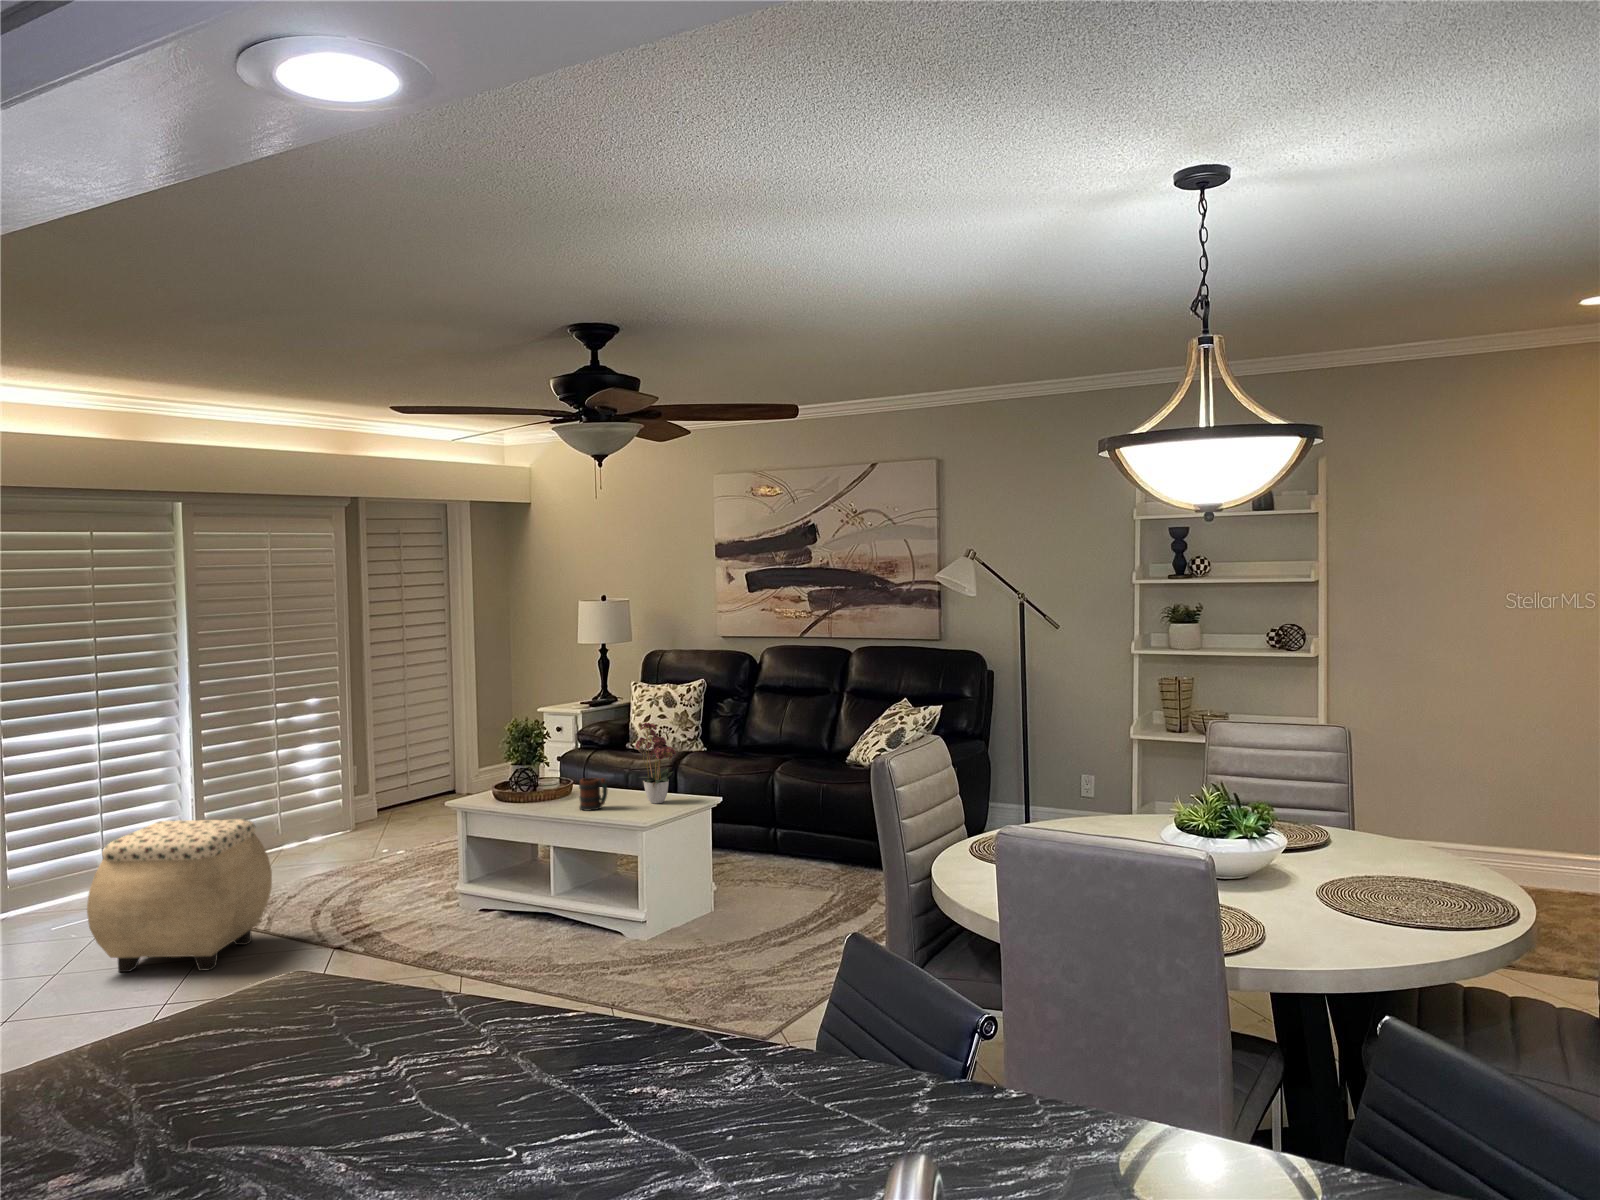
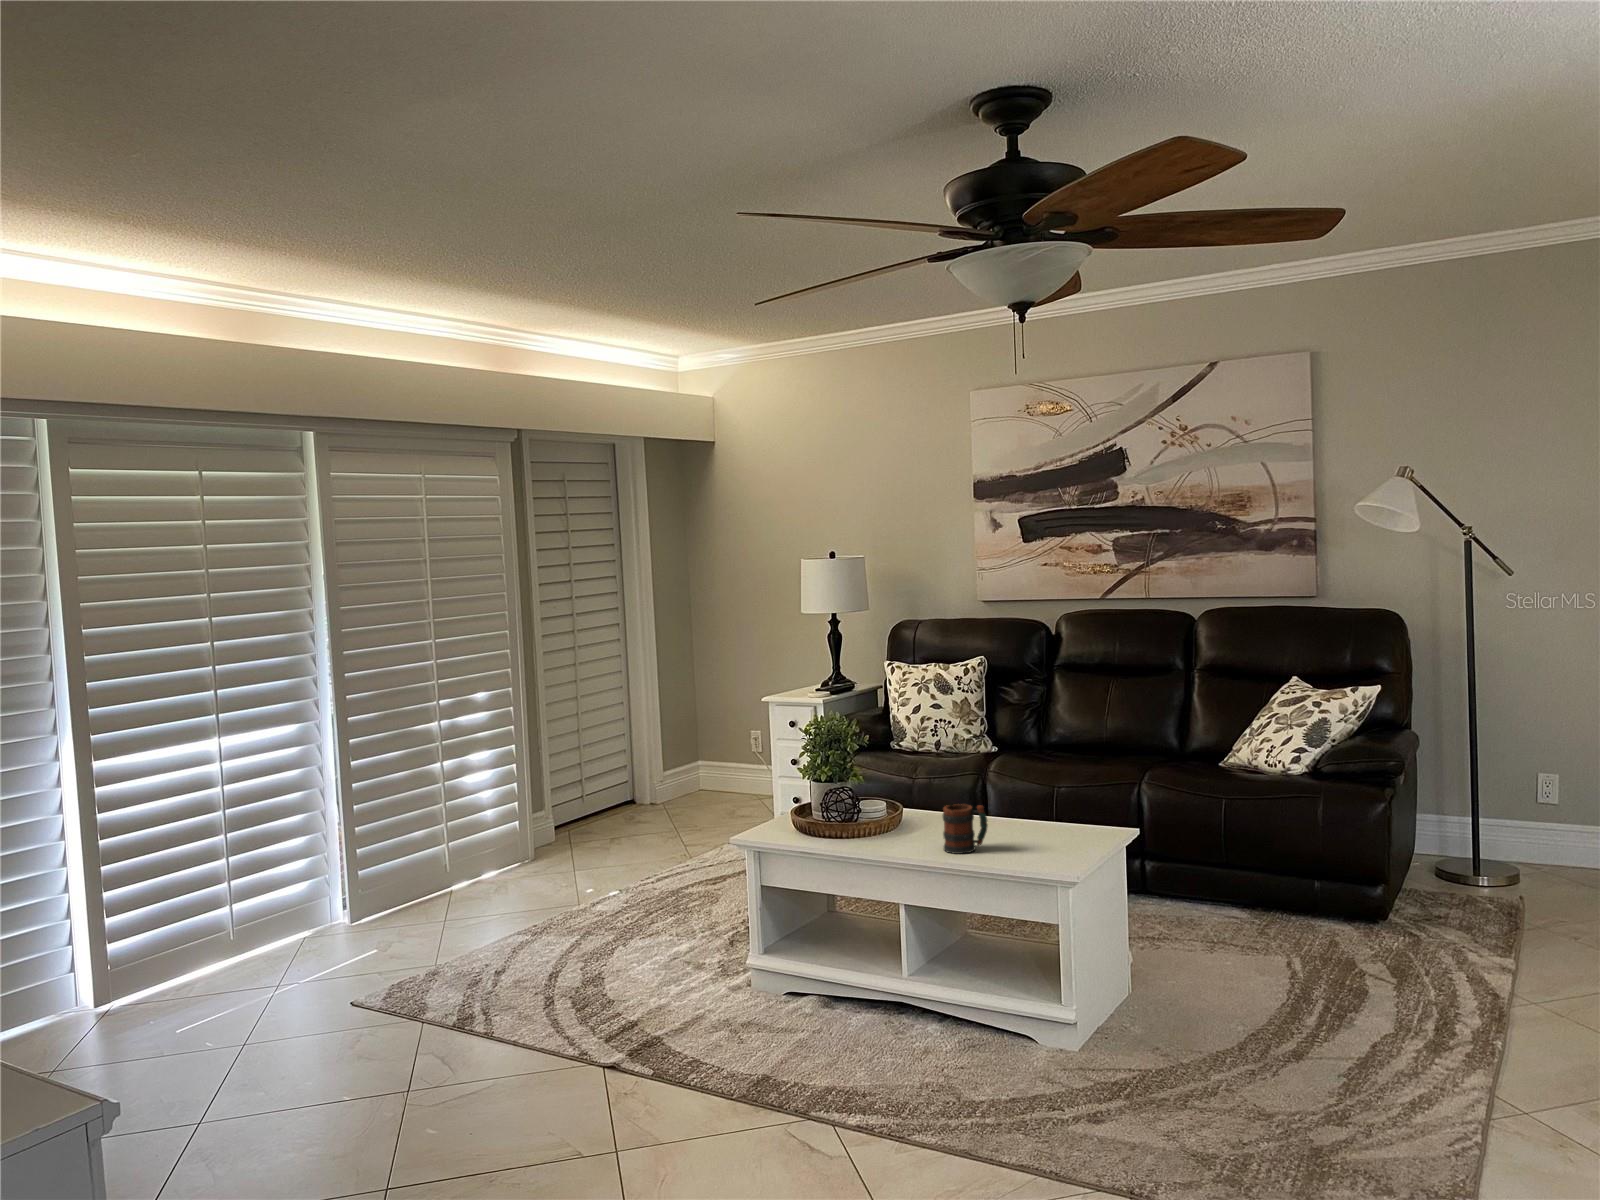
flower arrangement: present [635,723,676,804] -> none [1005,715,1086,839]
ottoman: present [87,819,272,972] -> none [245,879,498,1122]

